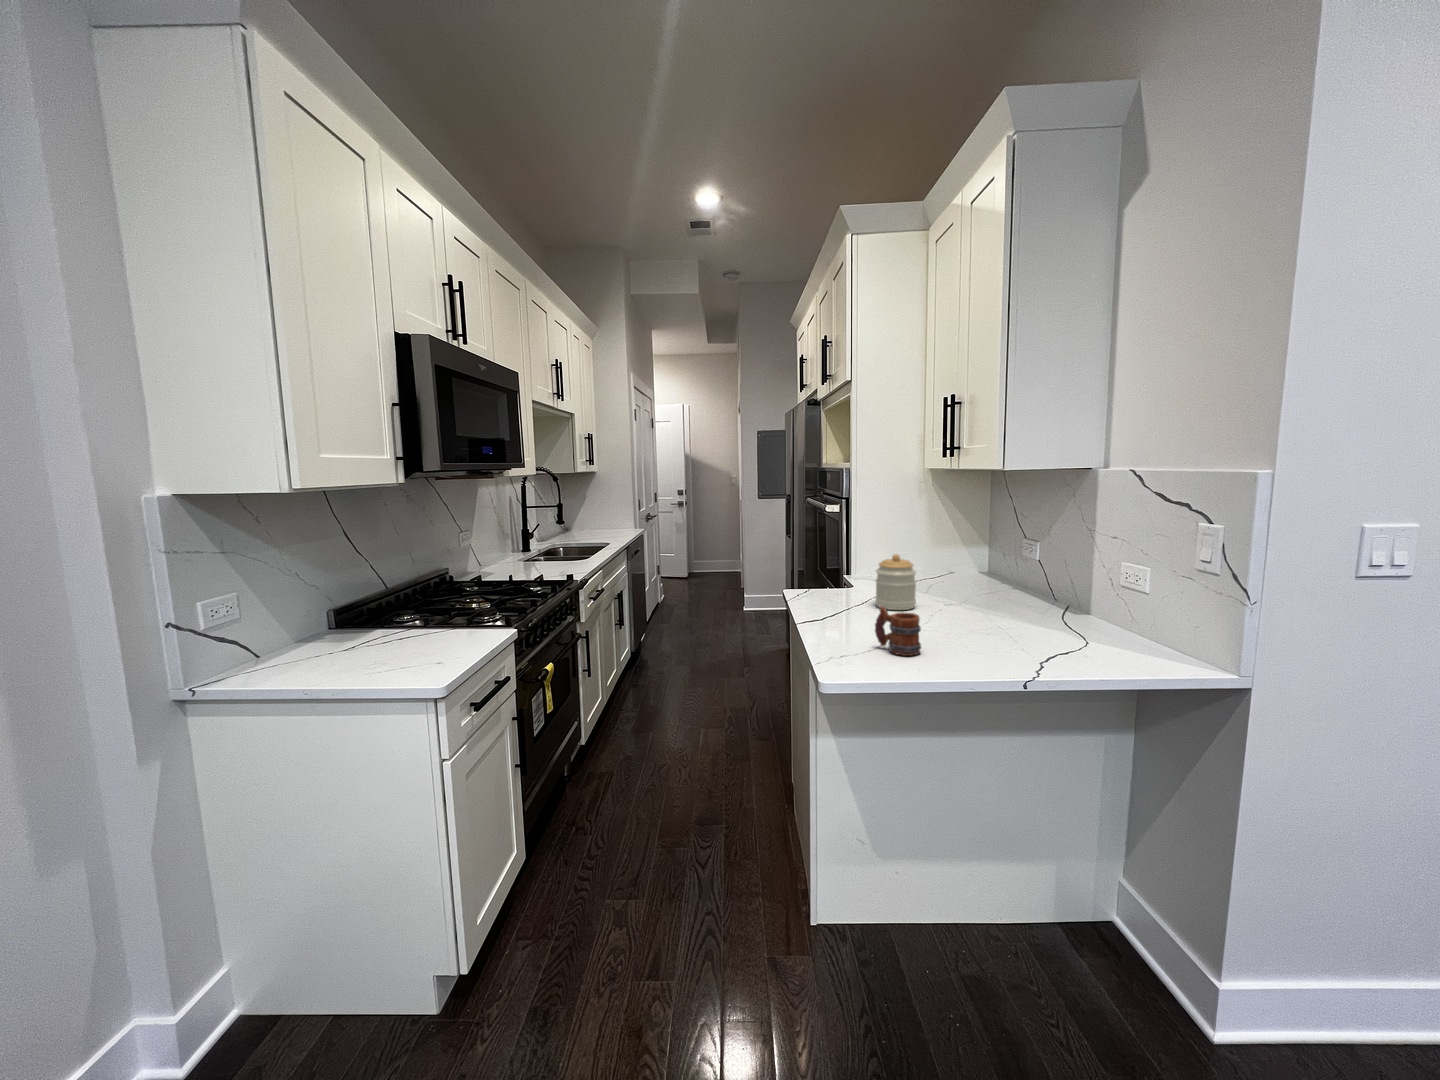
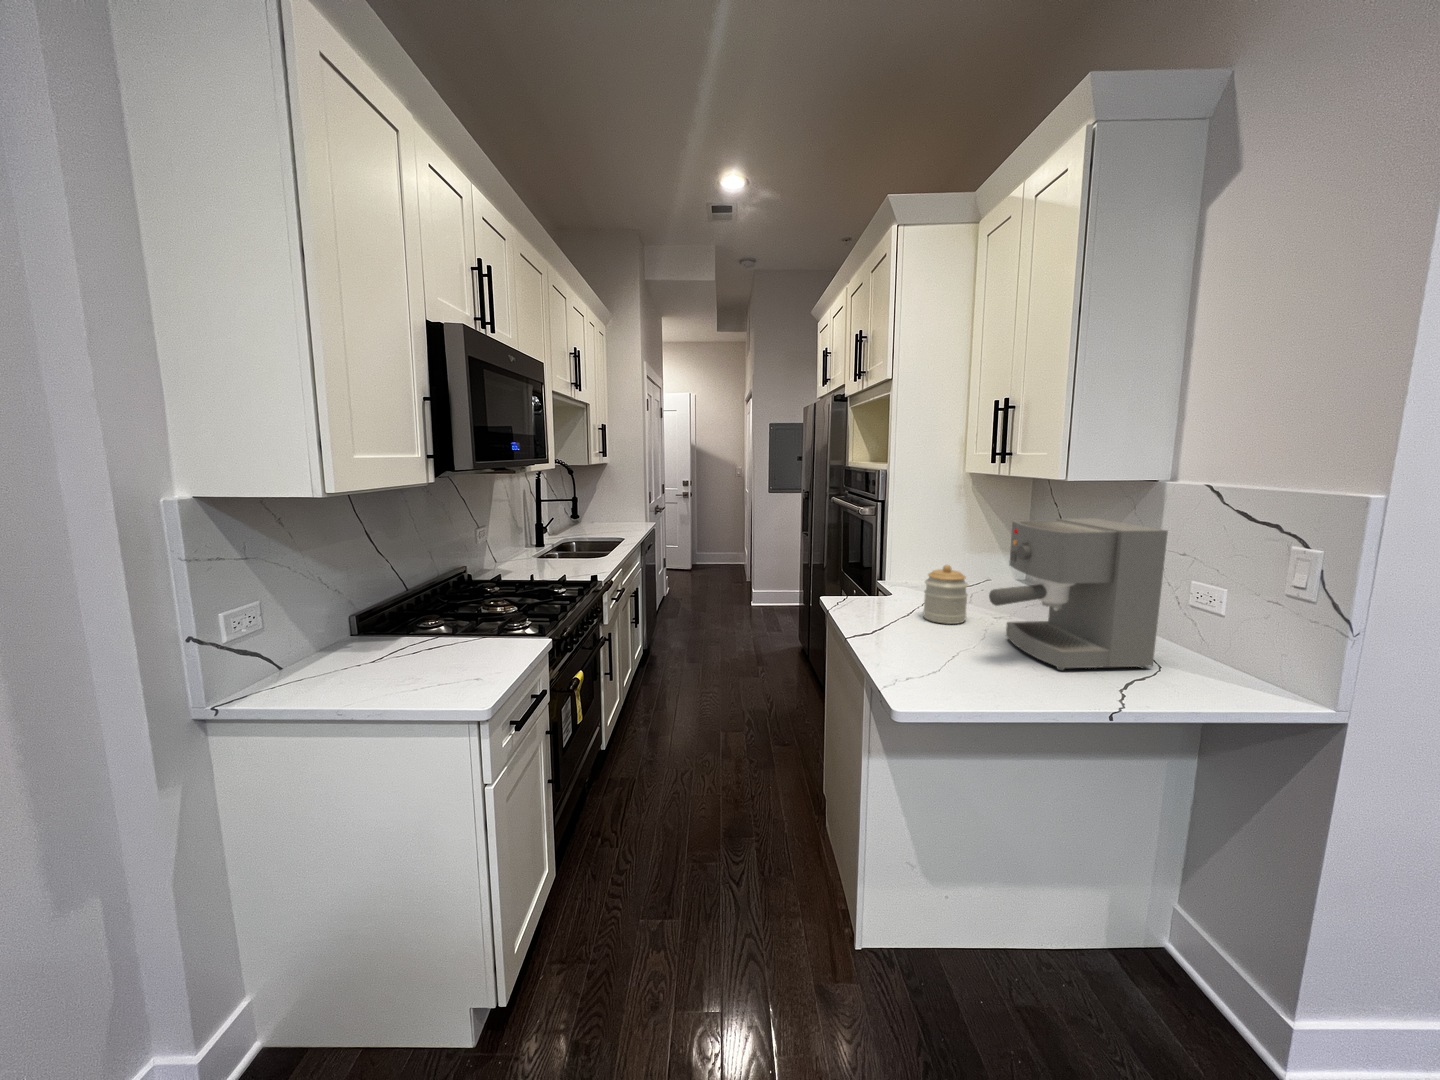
coffee maker: none [922,505,1086,647] -> present [989,518,1168,670]
mug: present [875,607,921,656] -> none [939,626,991,680]

